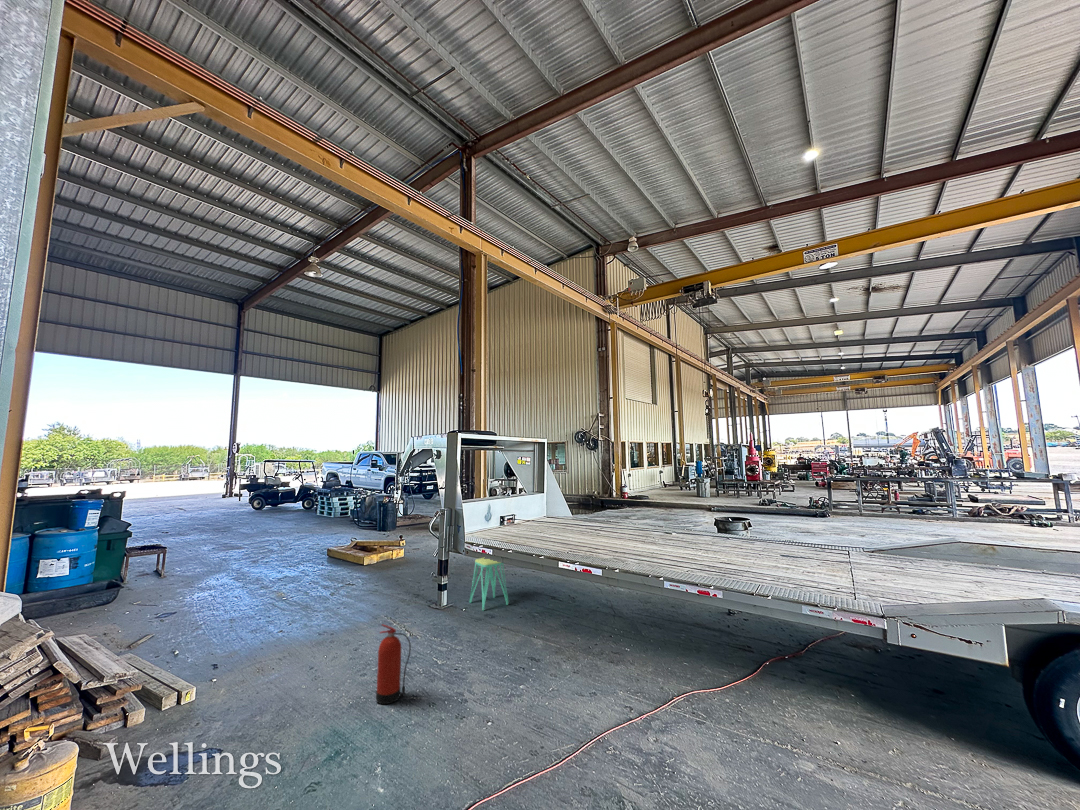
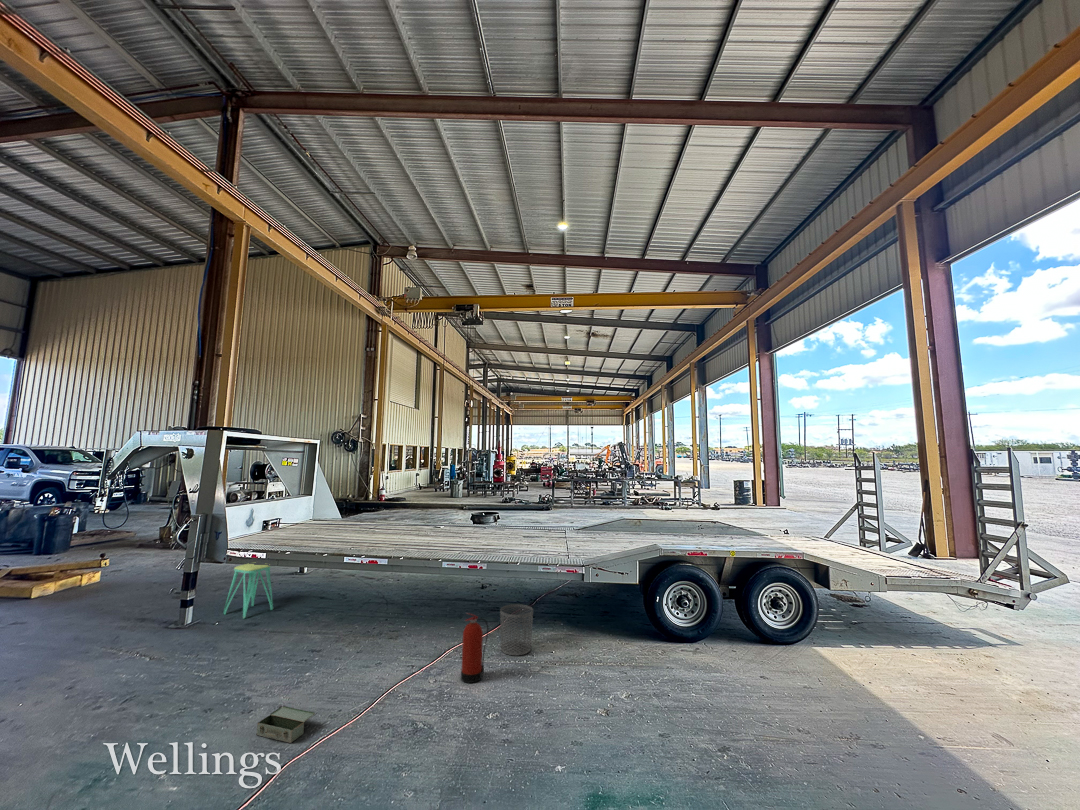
fire extinguisher: present [376,624,411,704] -> present [461,613,488,683]
waste bin: none [747,658,802,741] -> present [500,604,533,656]
toolbox: none [449,736,505,792] -> present [257,706,315,743]

